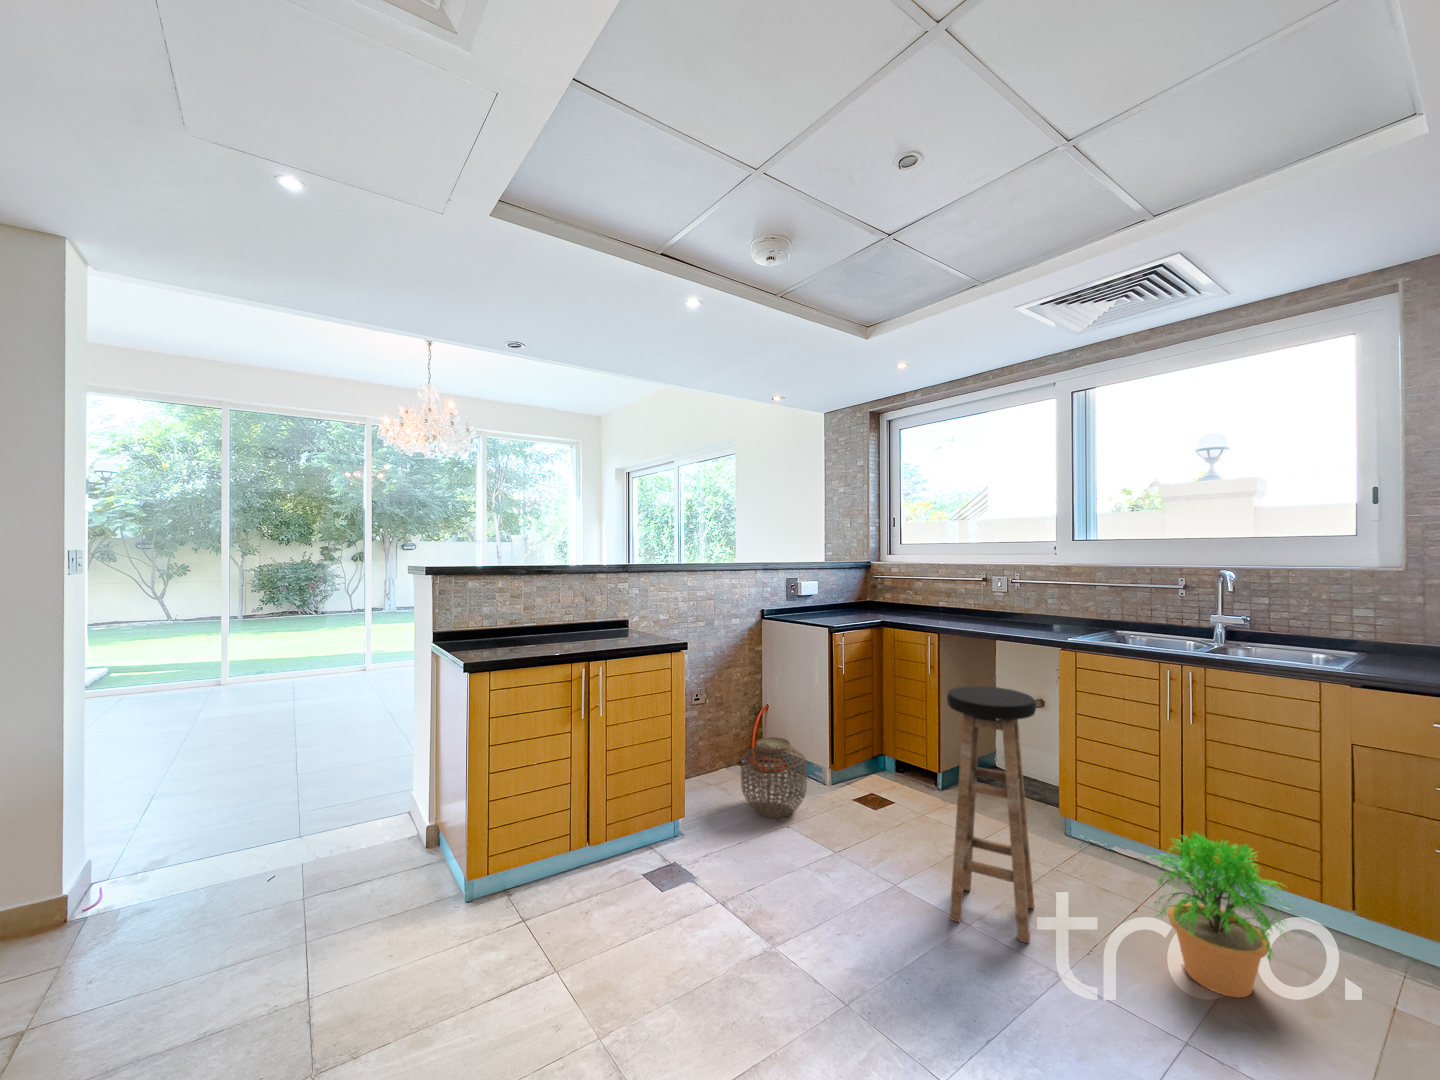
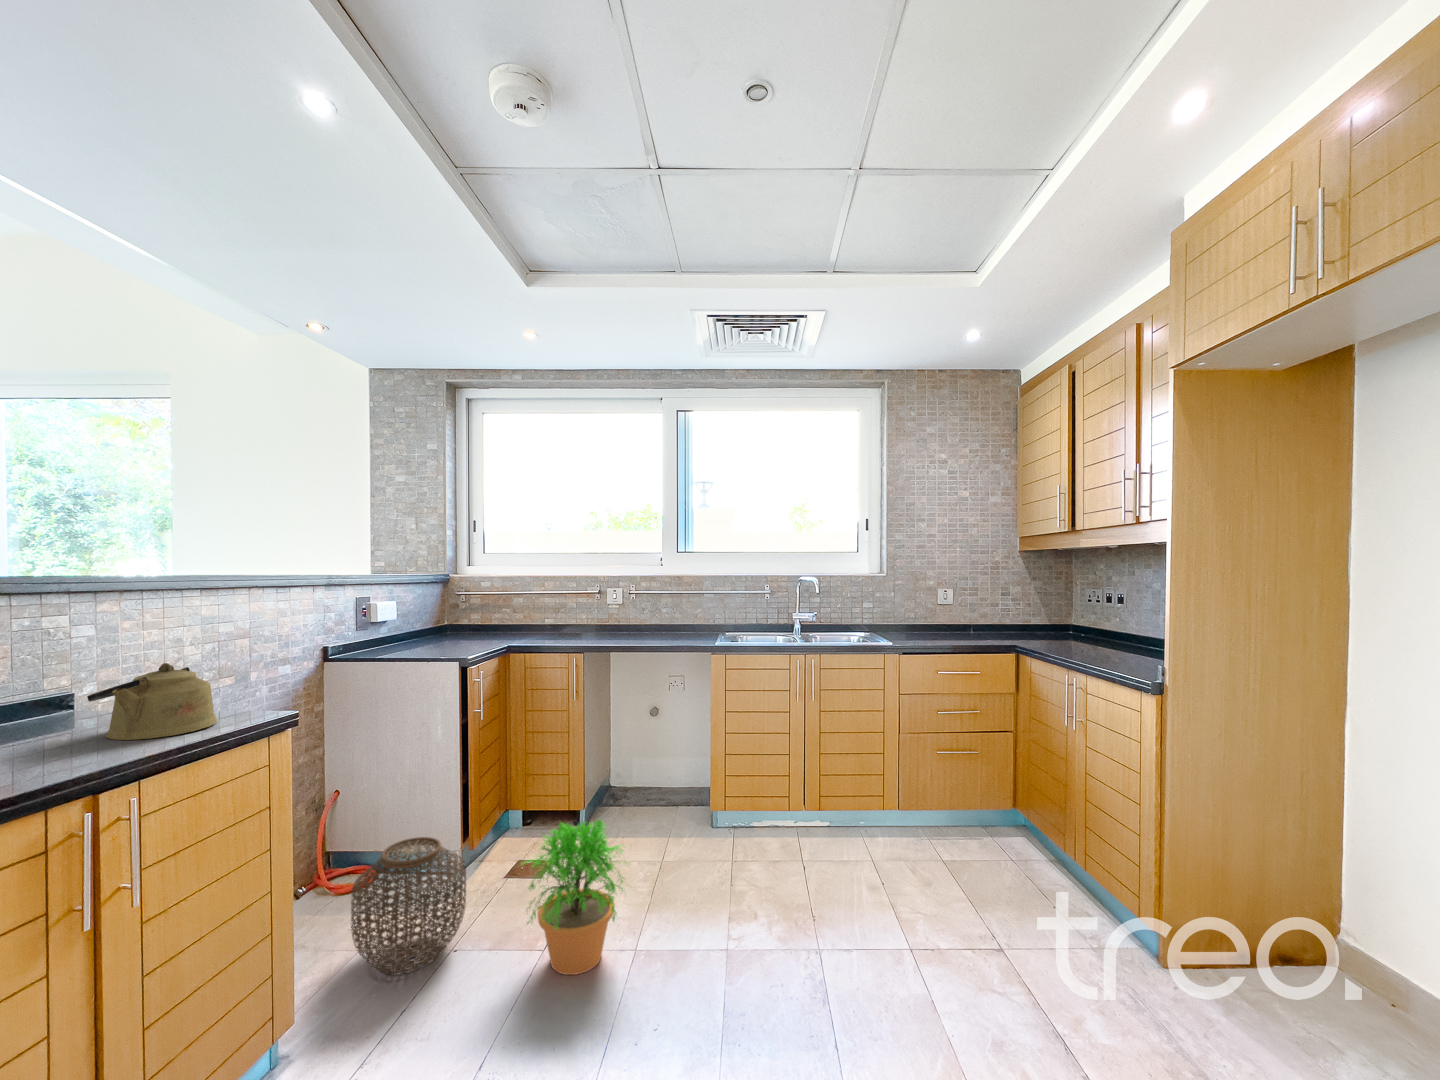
kettle: none [607,609,651,642] -> present [87,663,217,740]
bar stool: present [947,686,1036,943] -> none [702,696,802,978]
potted plant: present [1149,832,1285,997] -> present [521,819,630,975]

